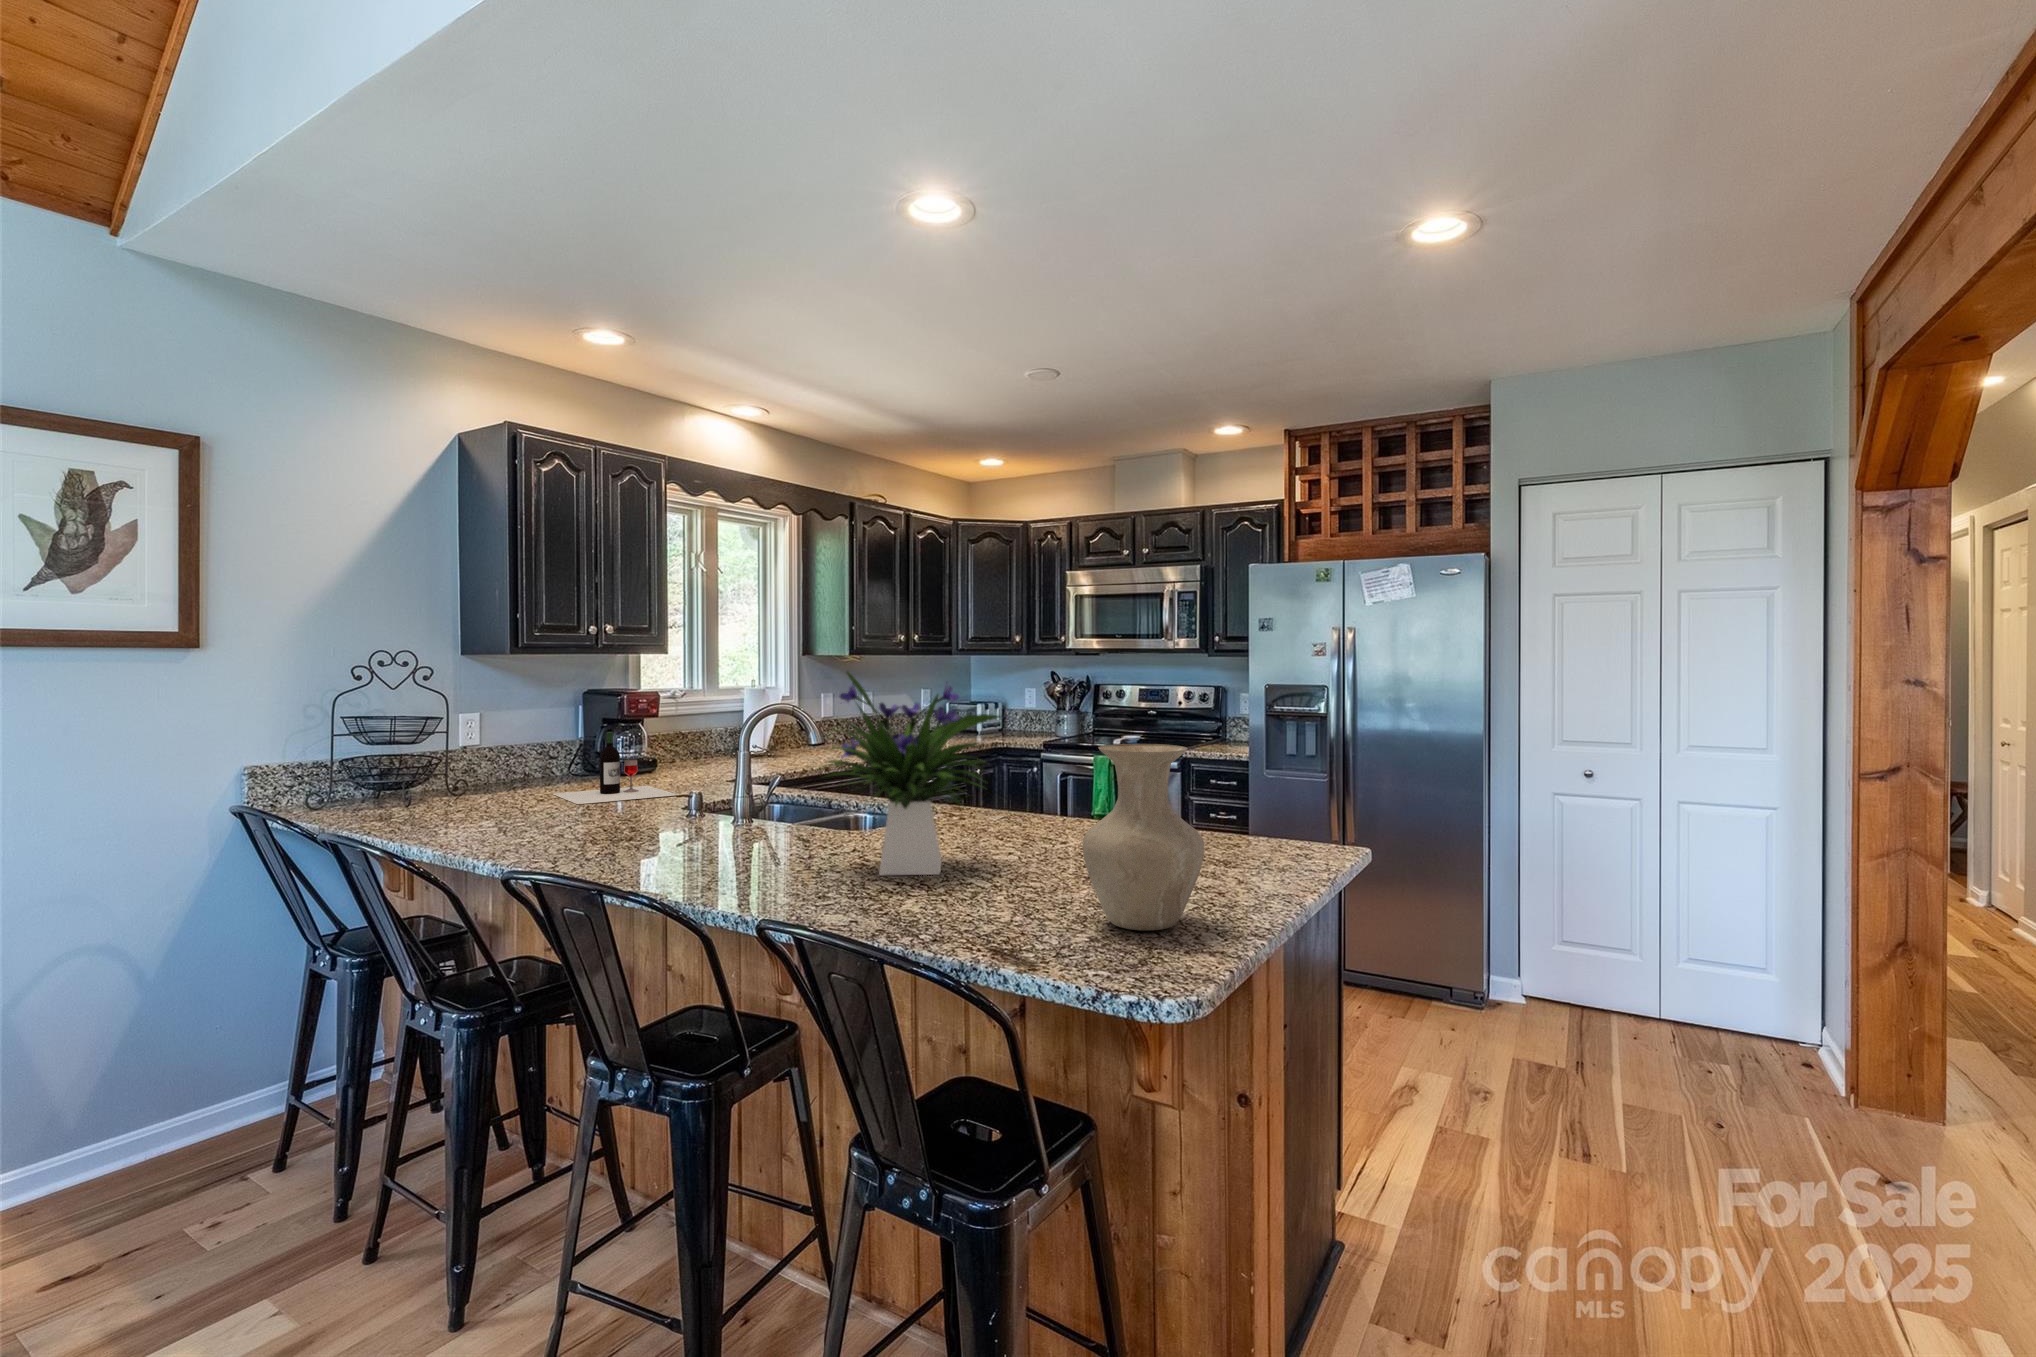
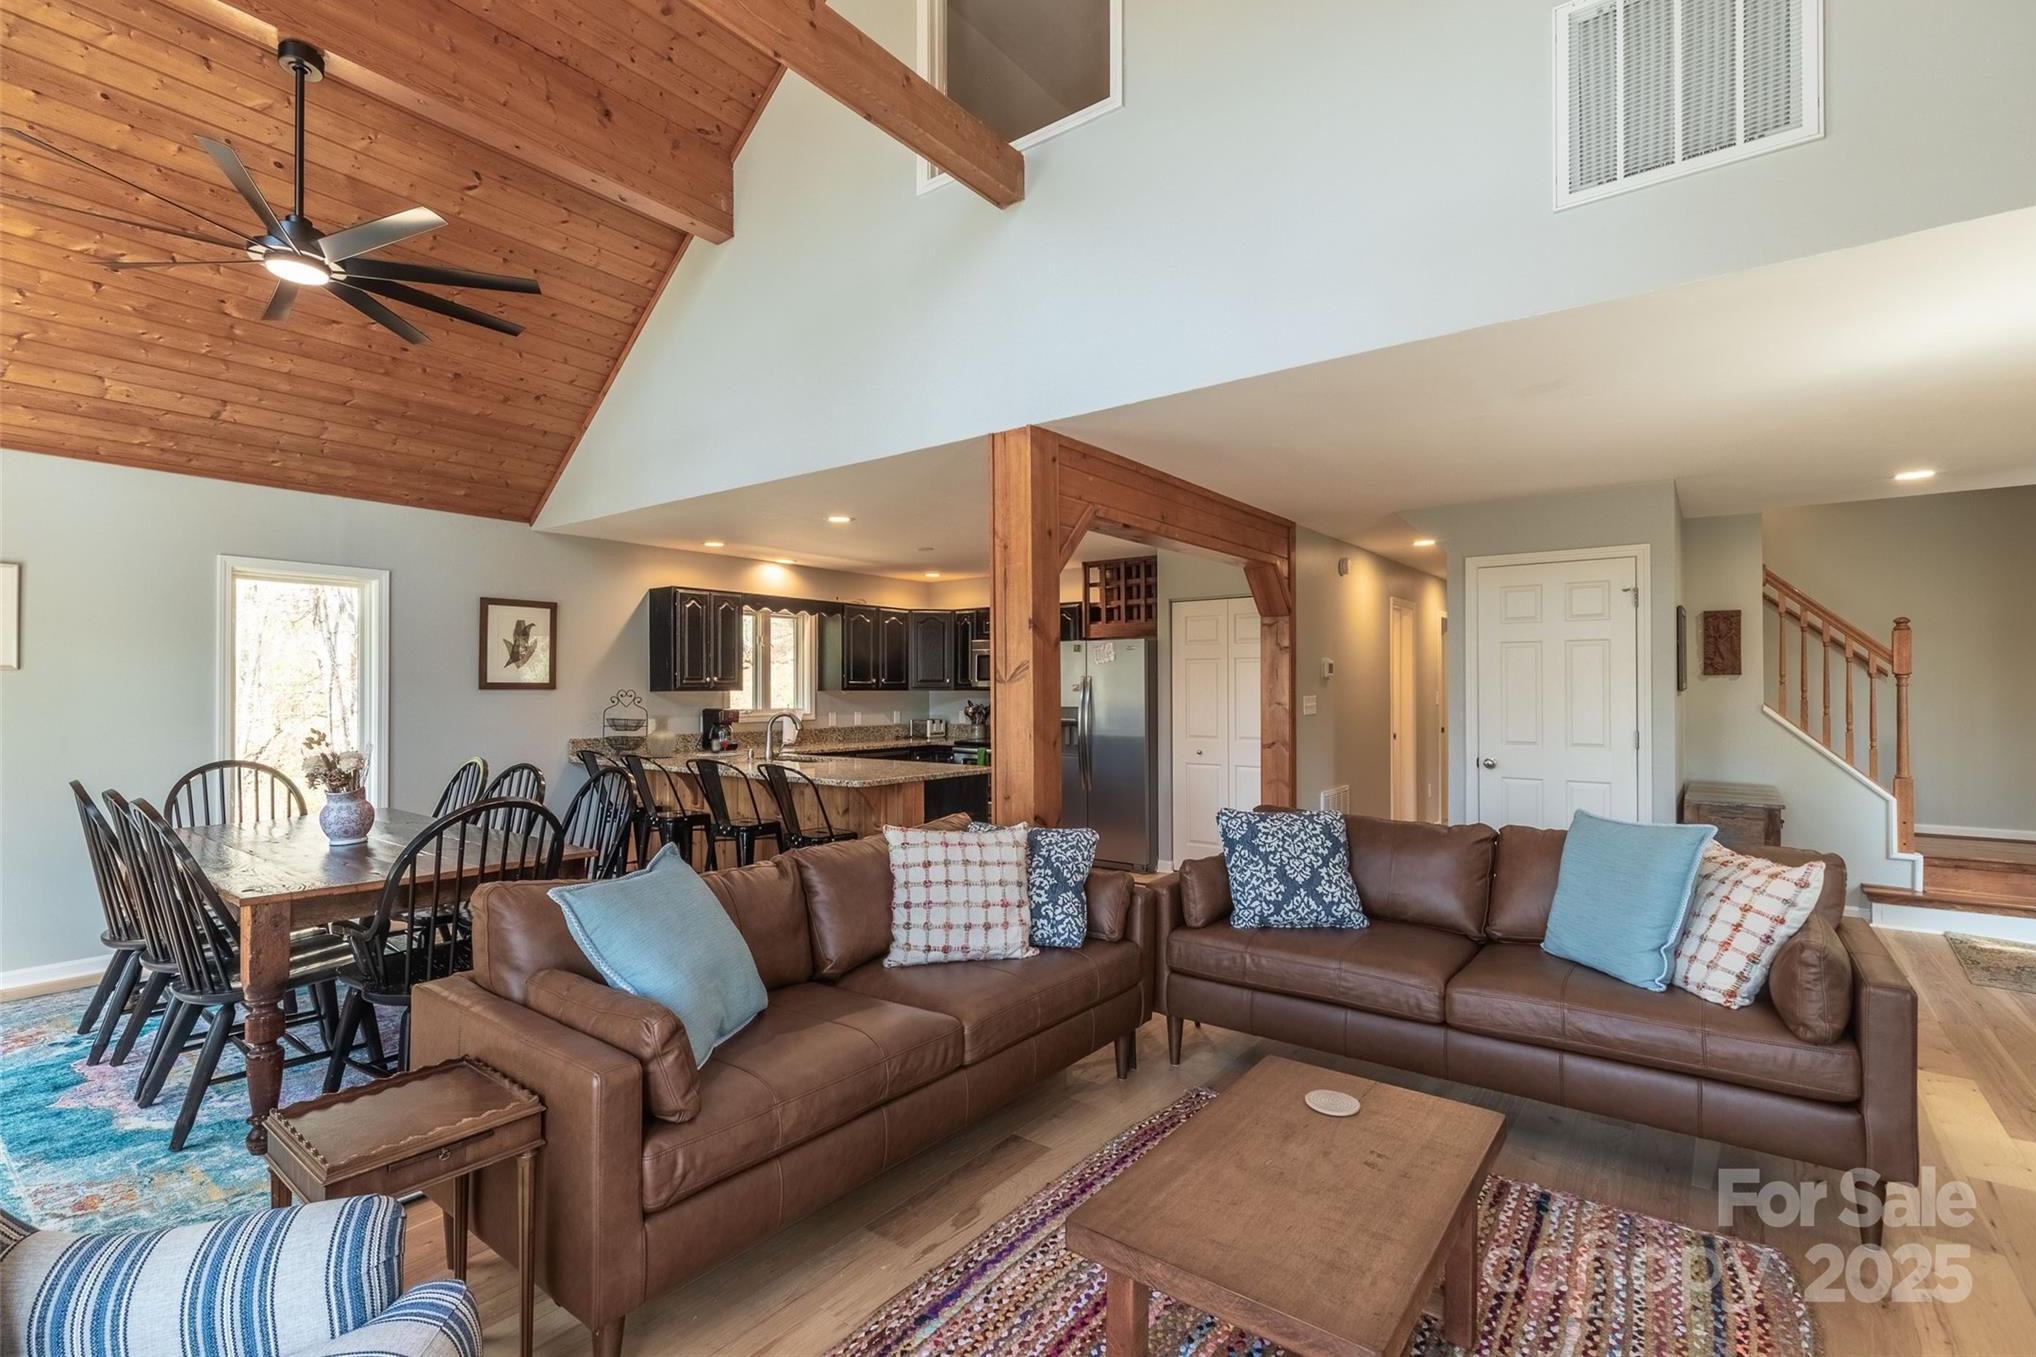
flower arrangement: present [823,672,1000,875] -> none [786,697,851,767]
vase: present [1082,744,1204,931] -> present [646,715,677,758]

